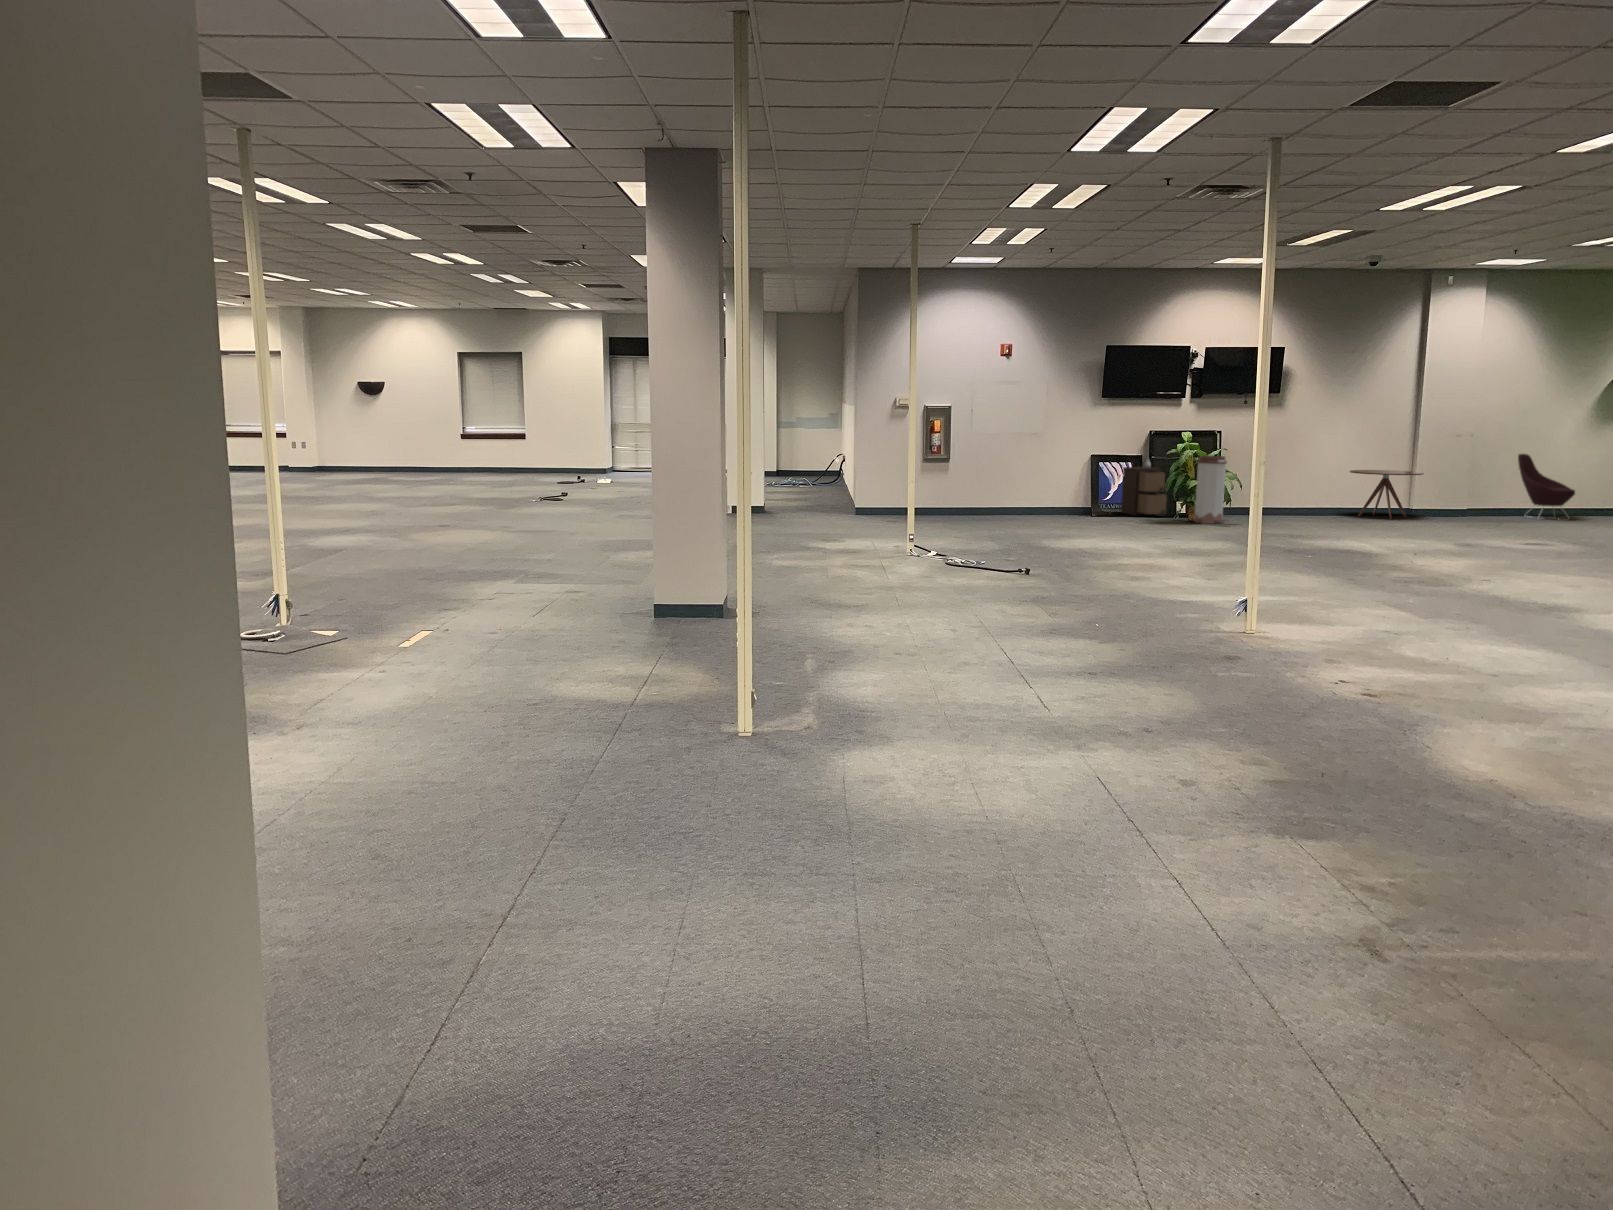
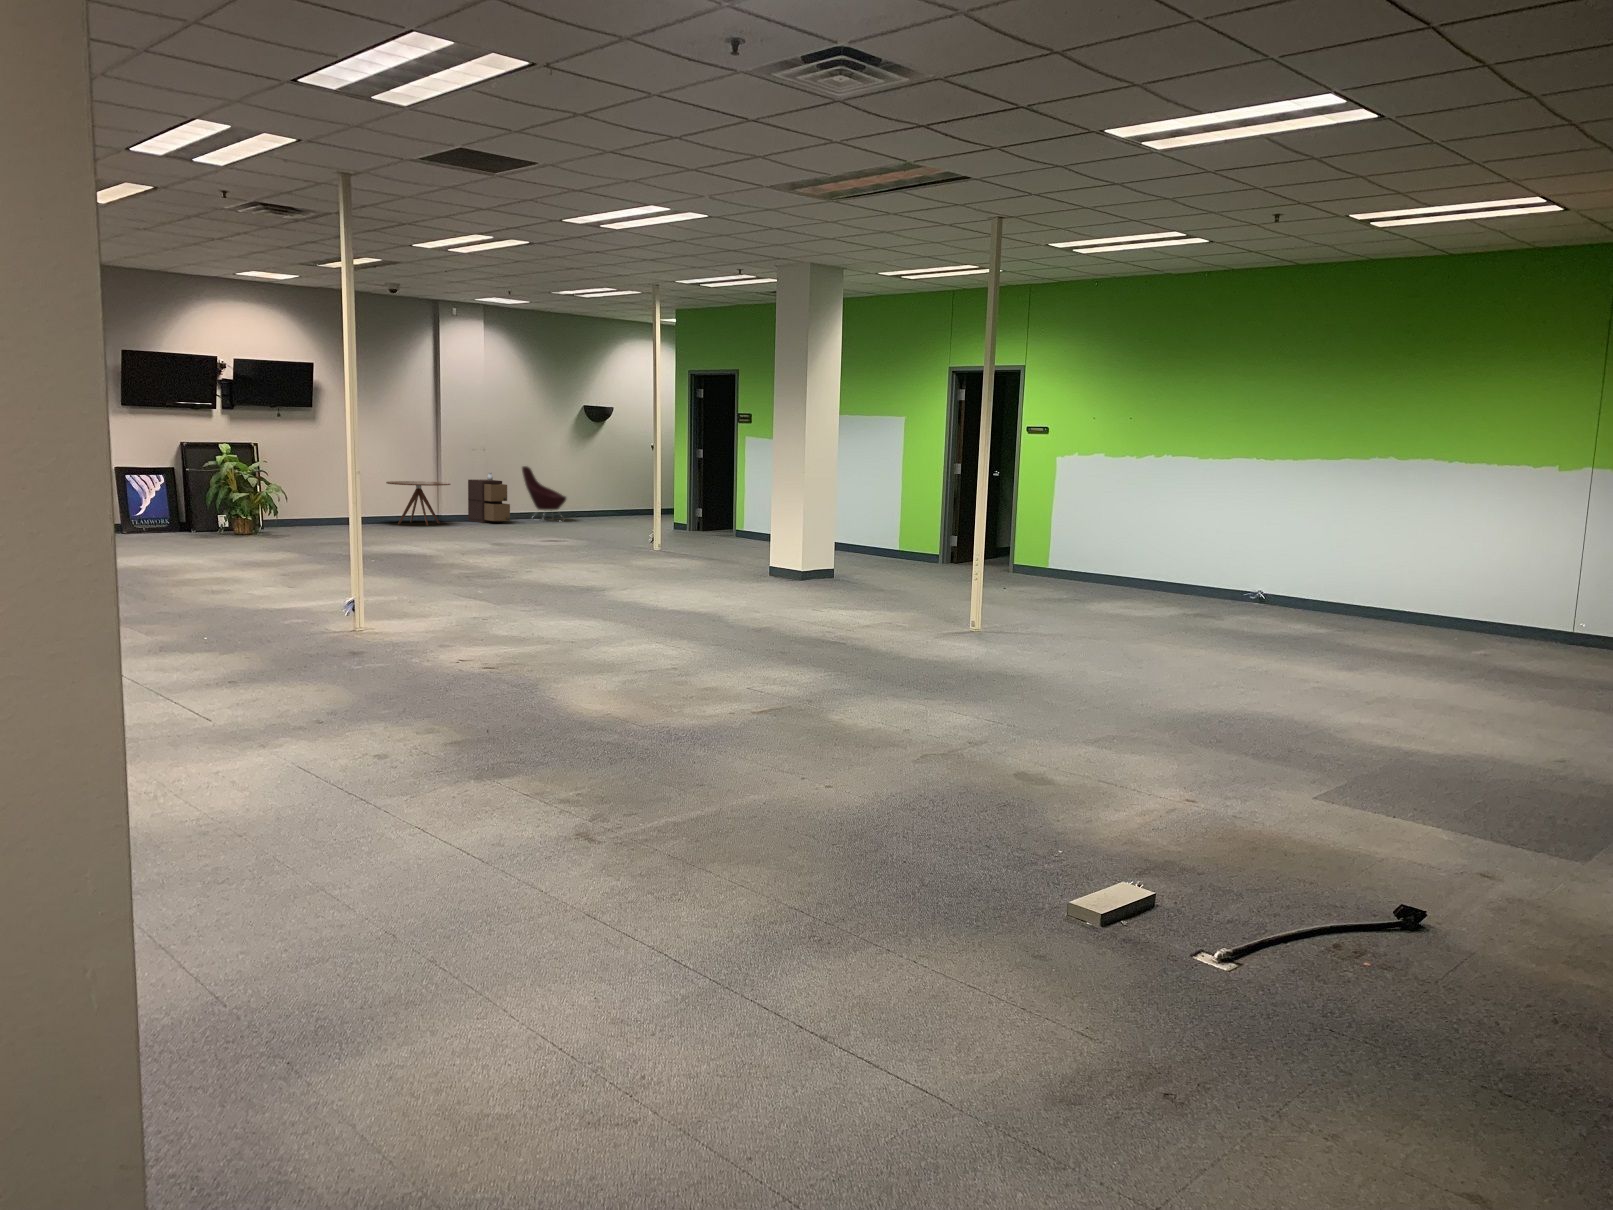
trash can: present [1194,456,1227,524] -> none [241,468,273,537]
storage cabinet: present [1121,459,1167,515] -> present [468,473,510,523]

